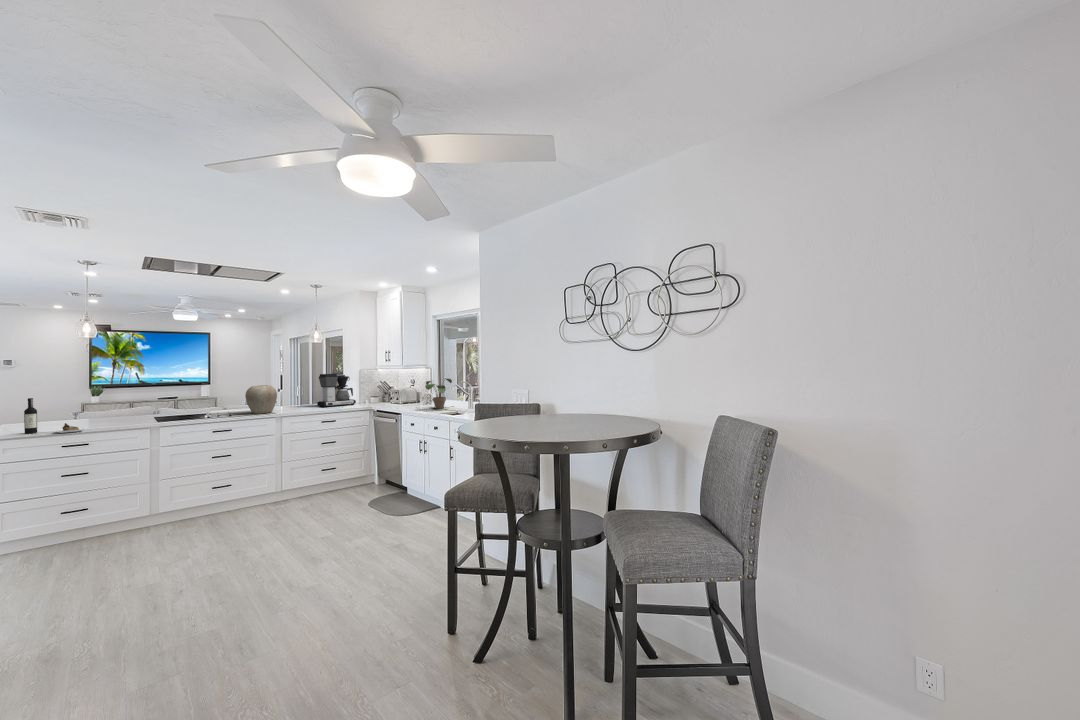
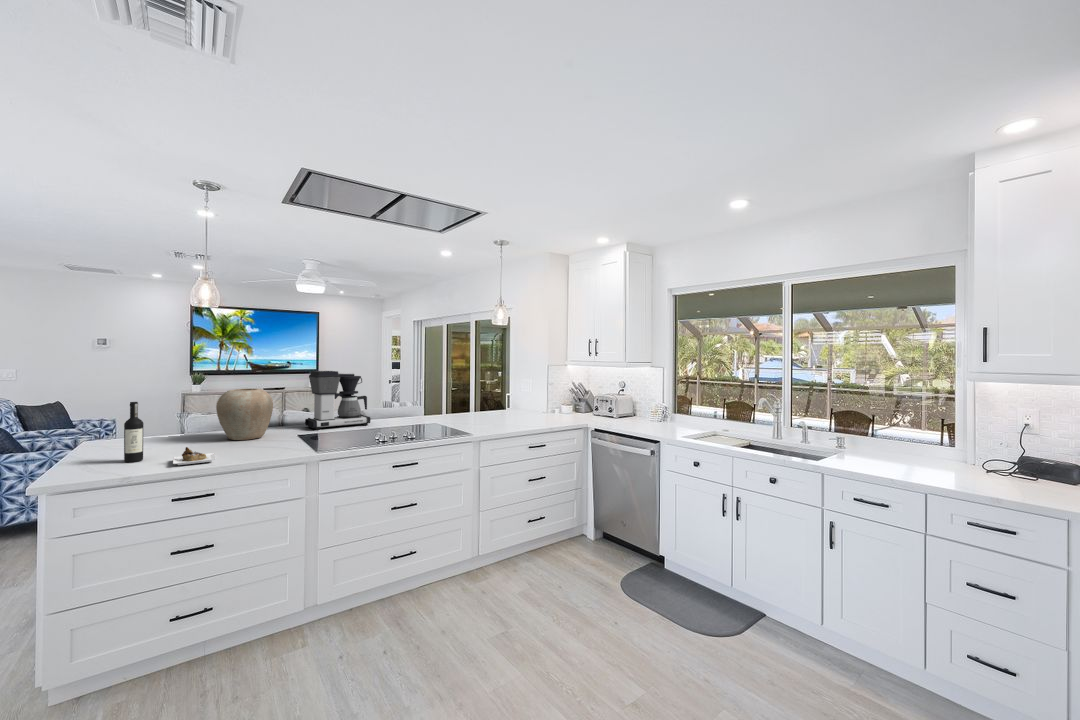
coffee maker: present [317,374,356,407] -> present [305,371,371,430]
potted plant: present [425,378,452,409] -> none [683,385,728,434]
vase: present [245,385,277,414] -> present [216,389,273,440]

